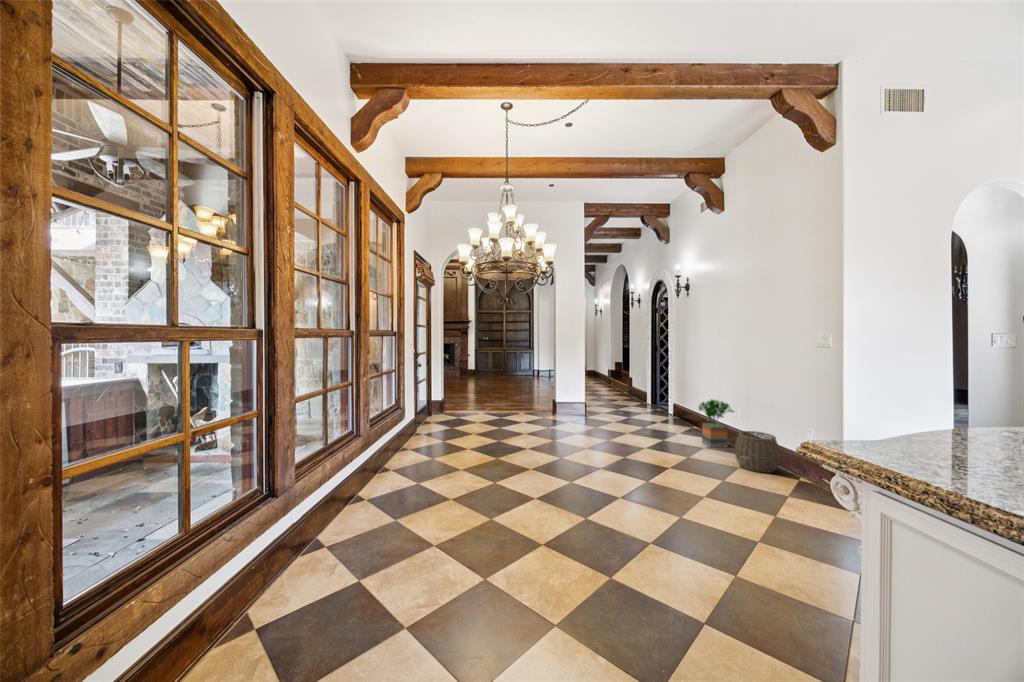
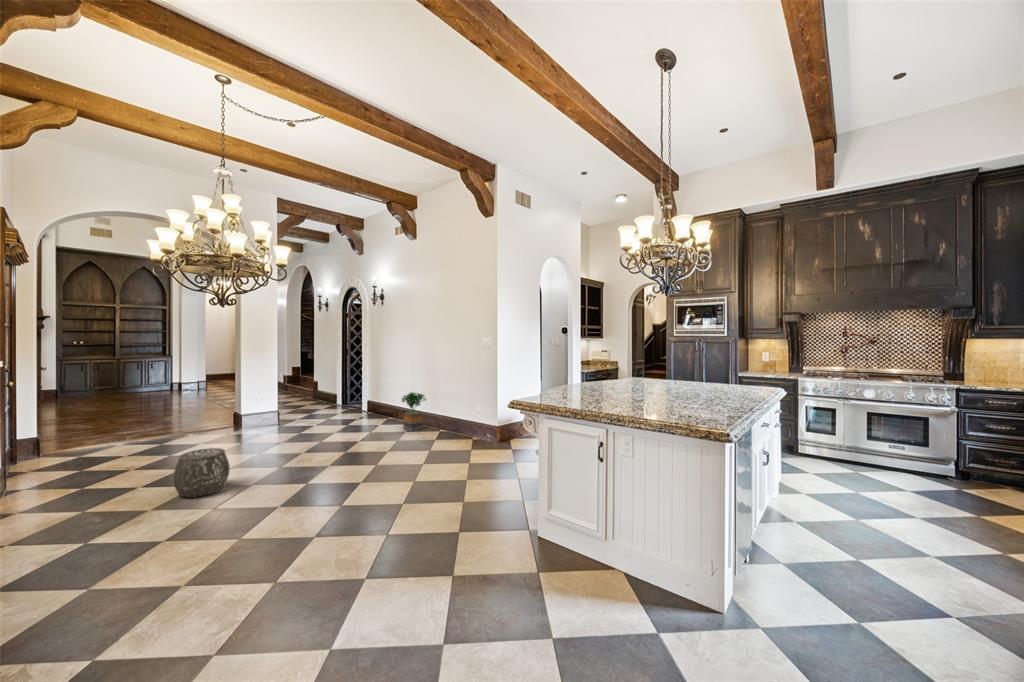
woven basket: present [735,431,780,472] -> present [173,448,230,497]

